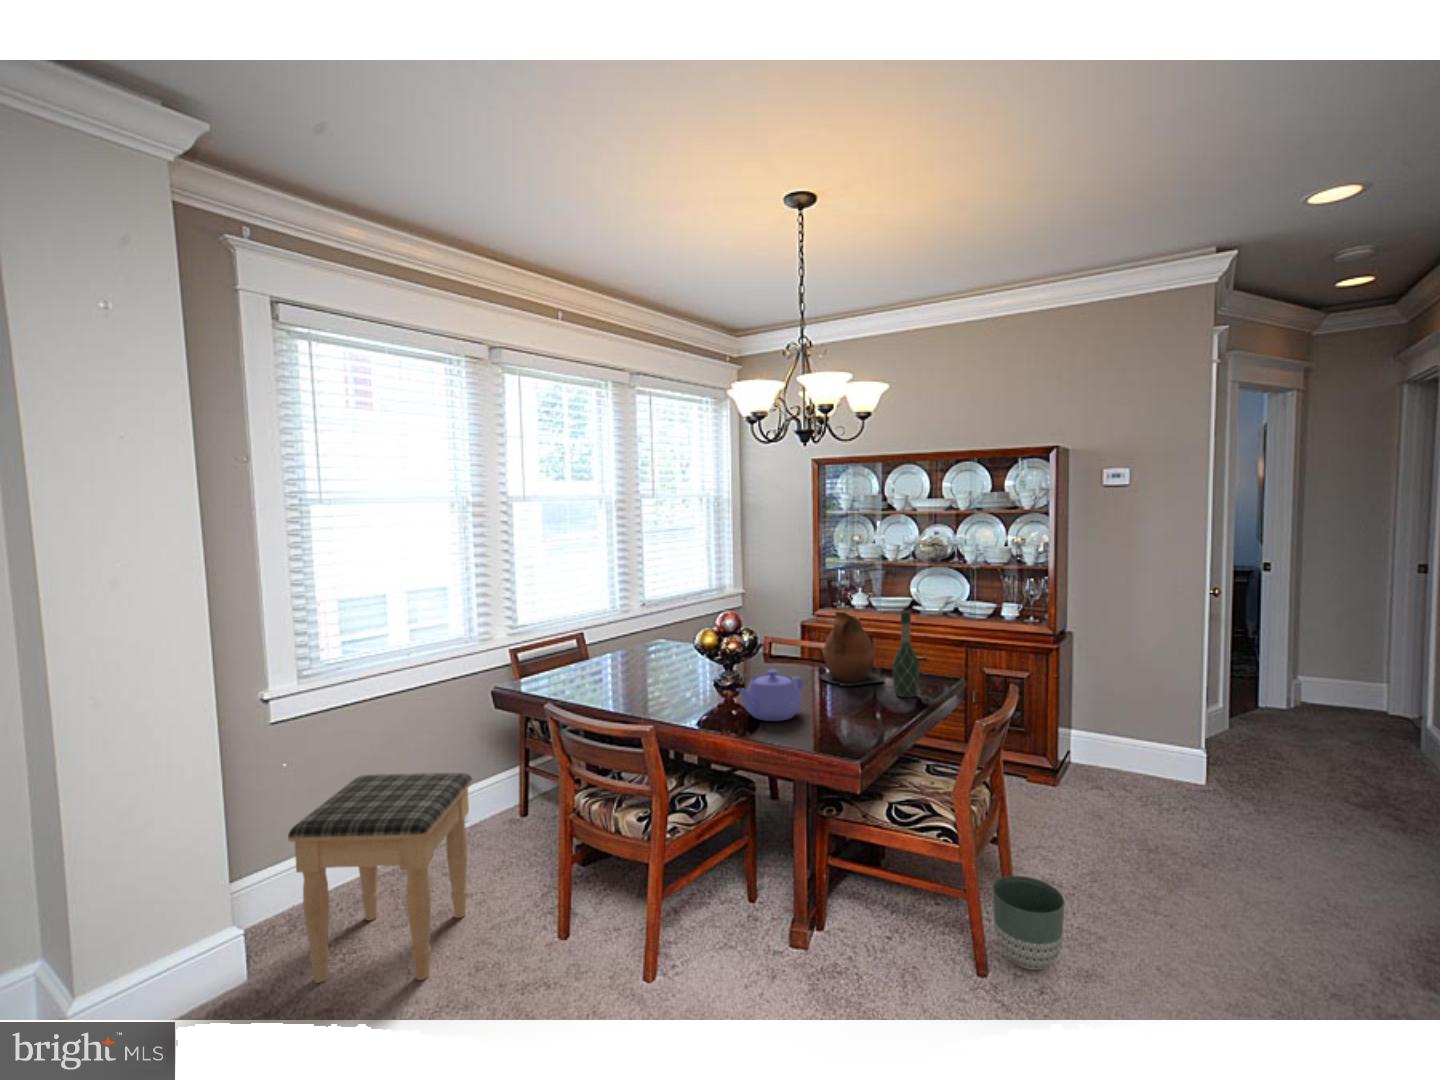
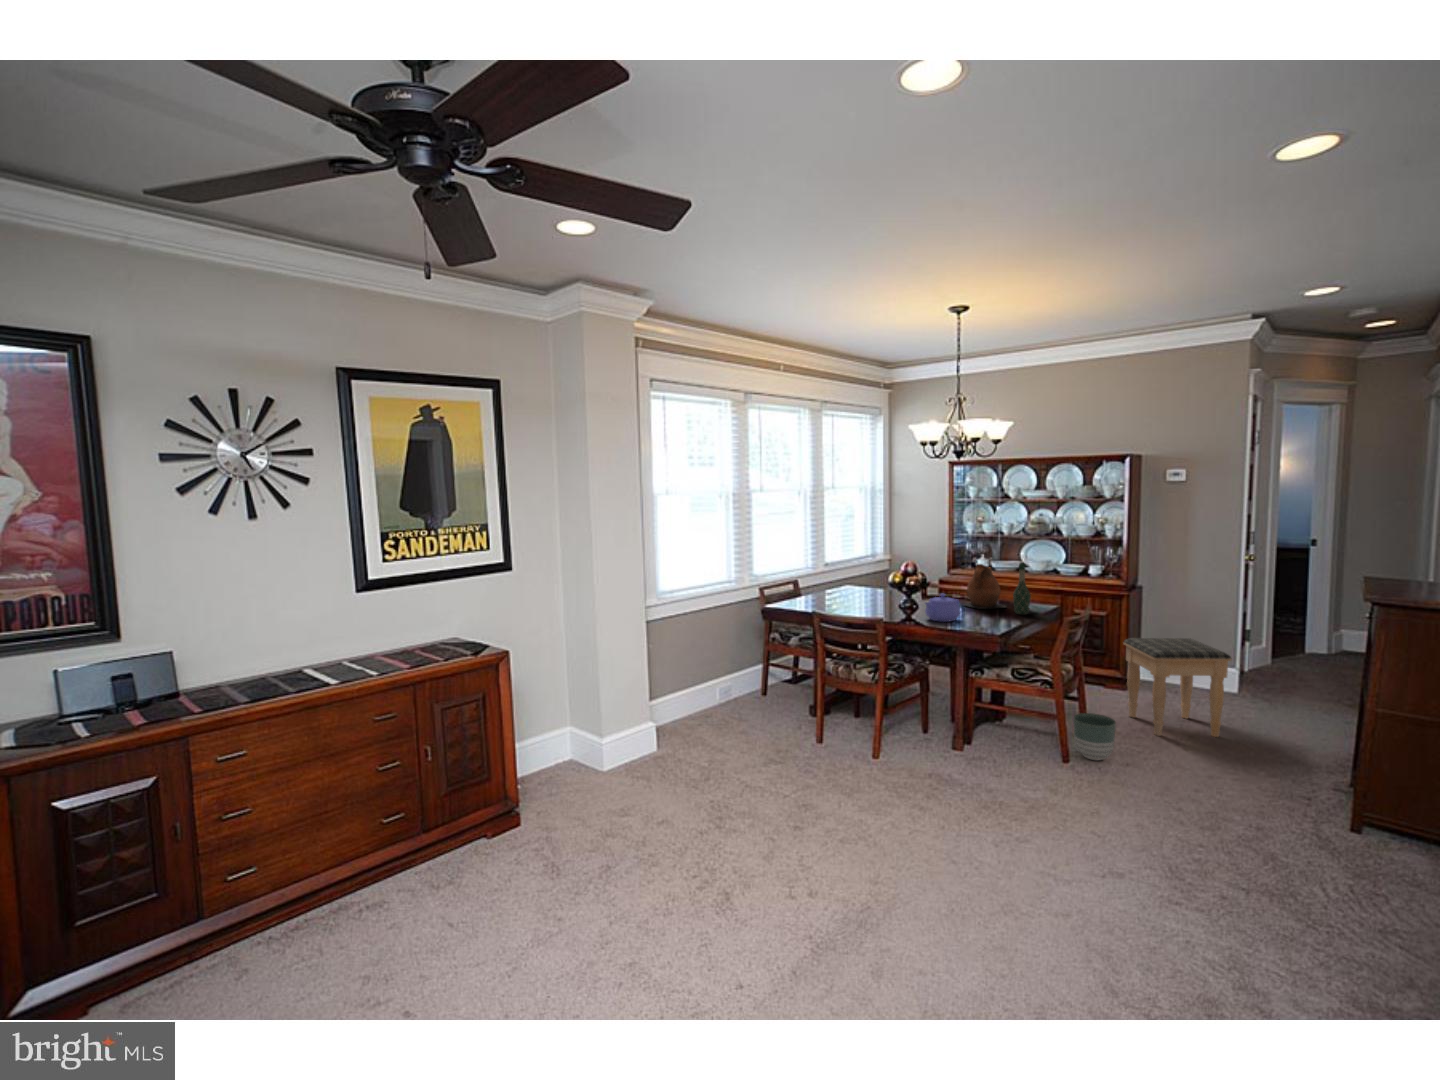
footstool: present [288,773,472,983] -> present [1124,638,1232,737]

